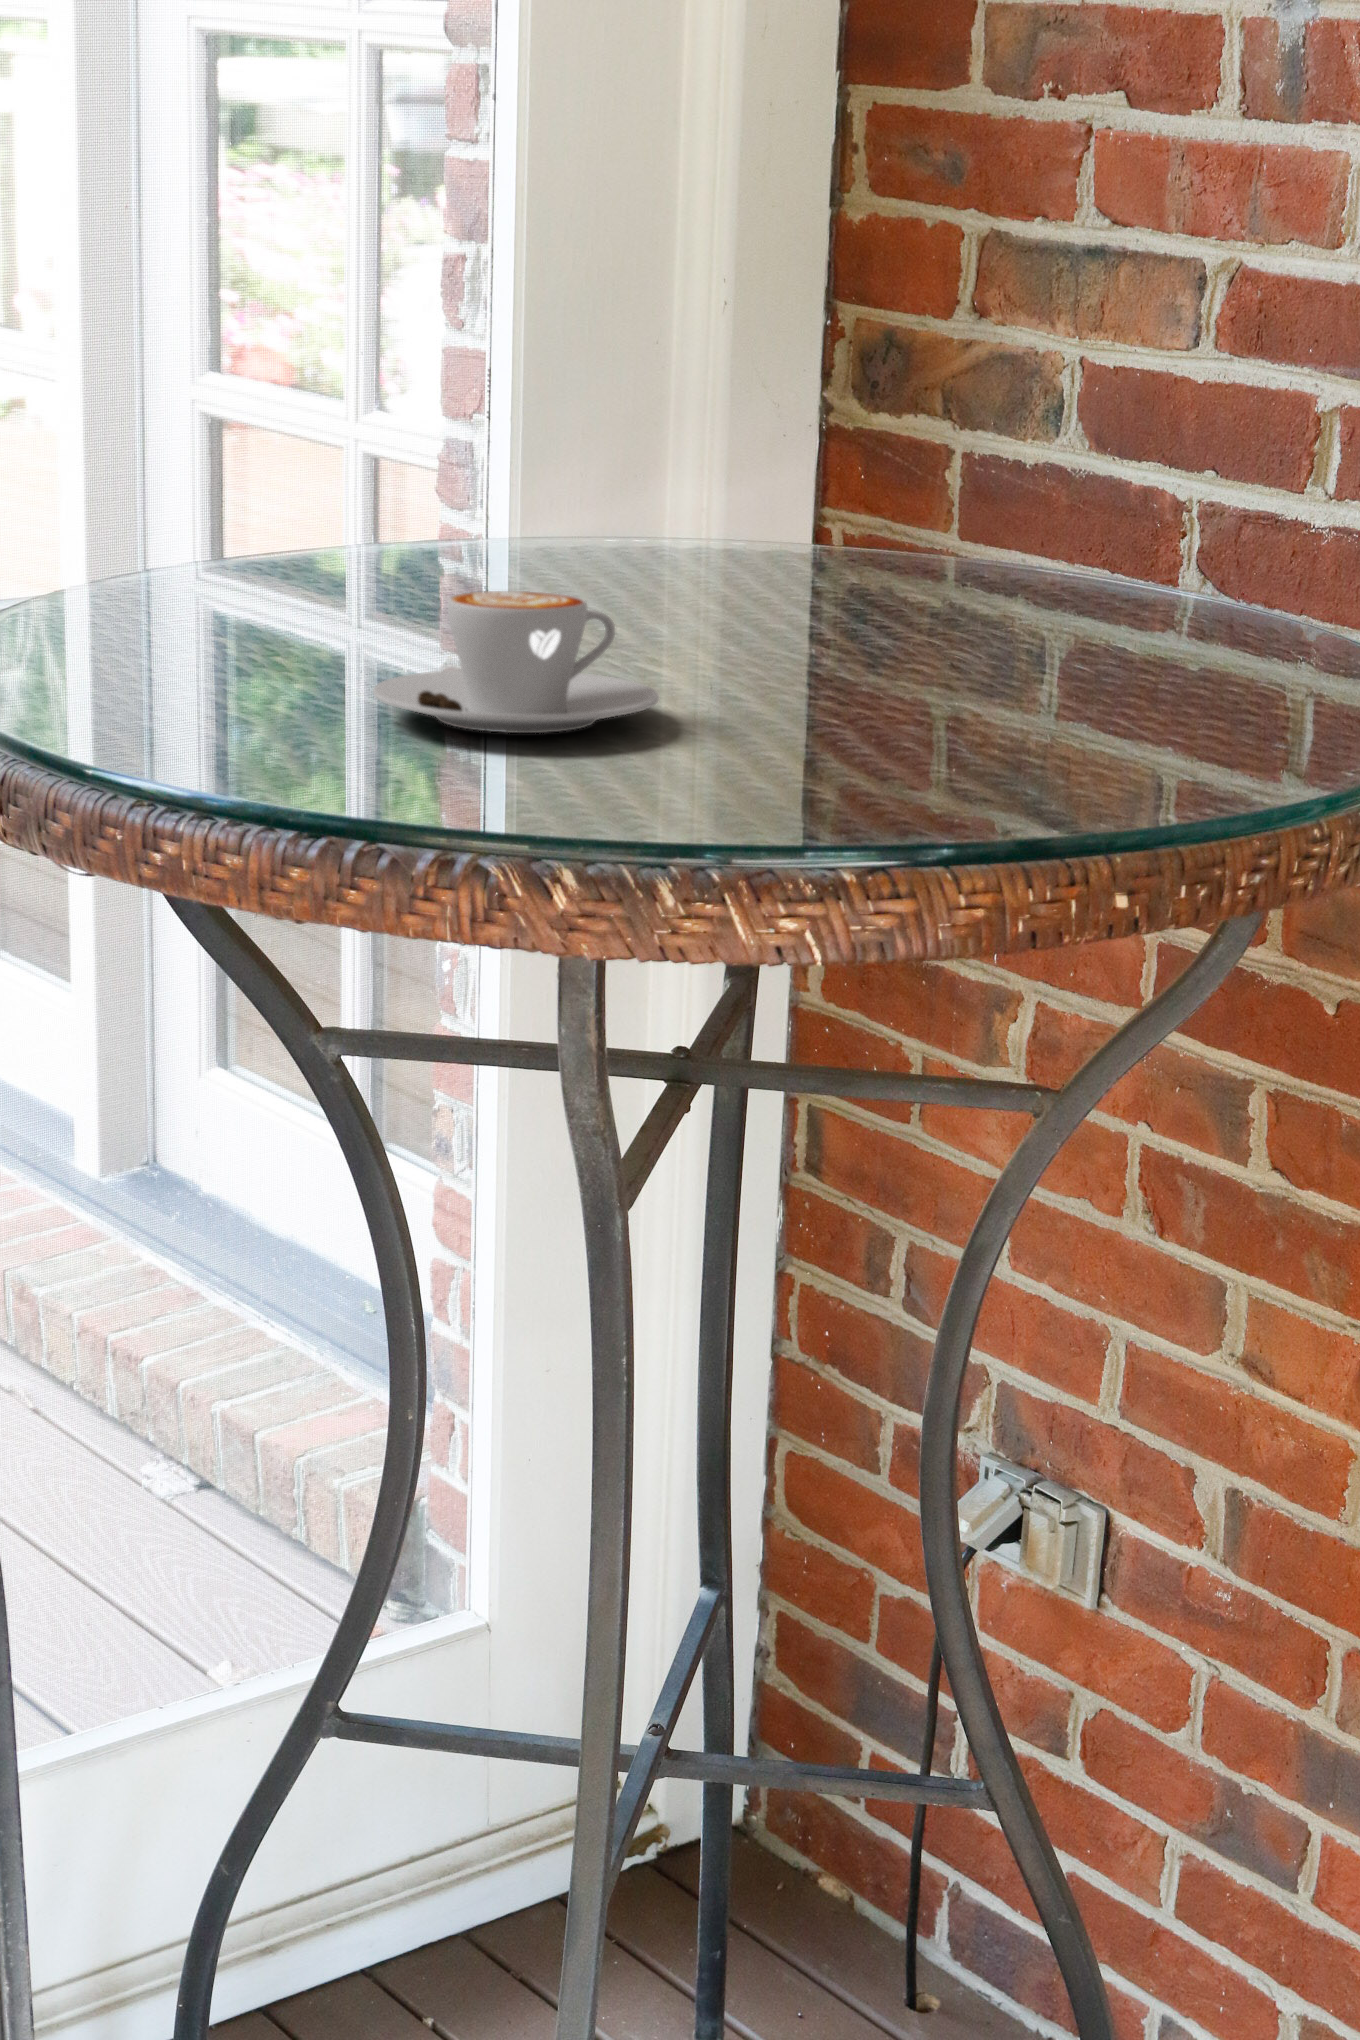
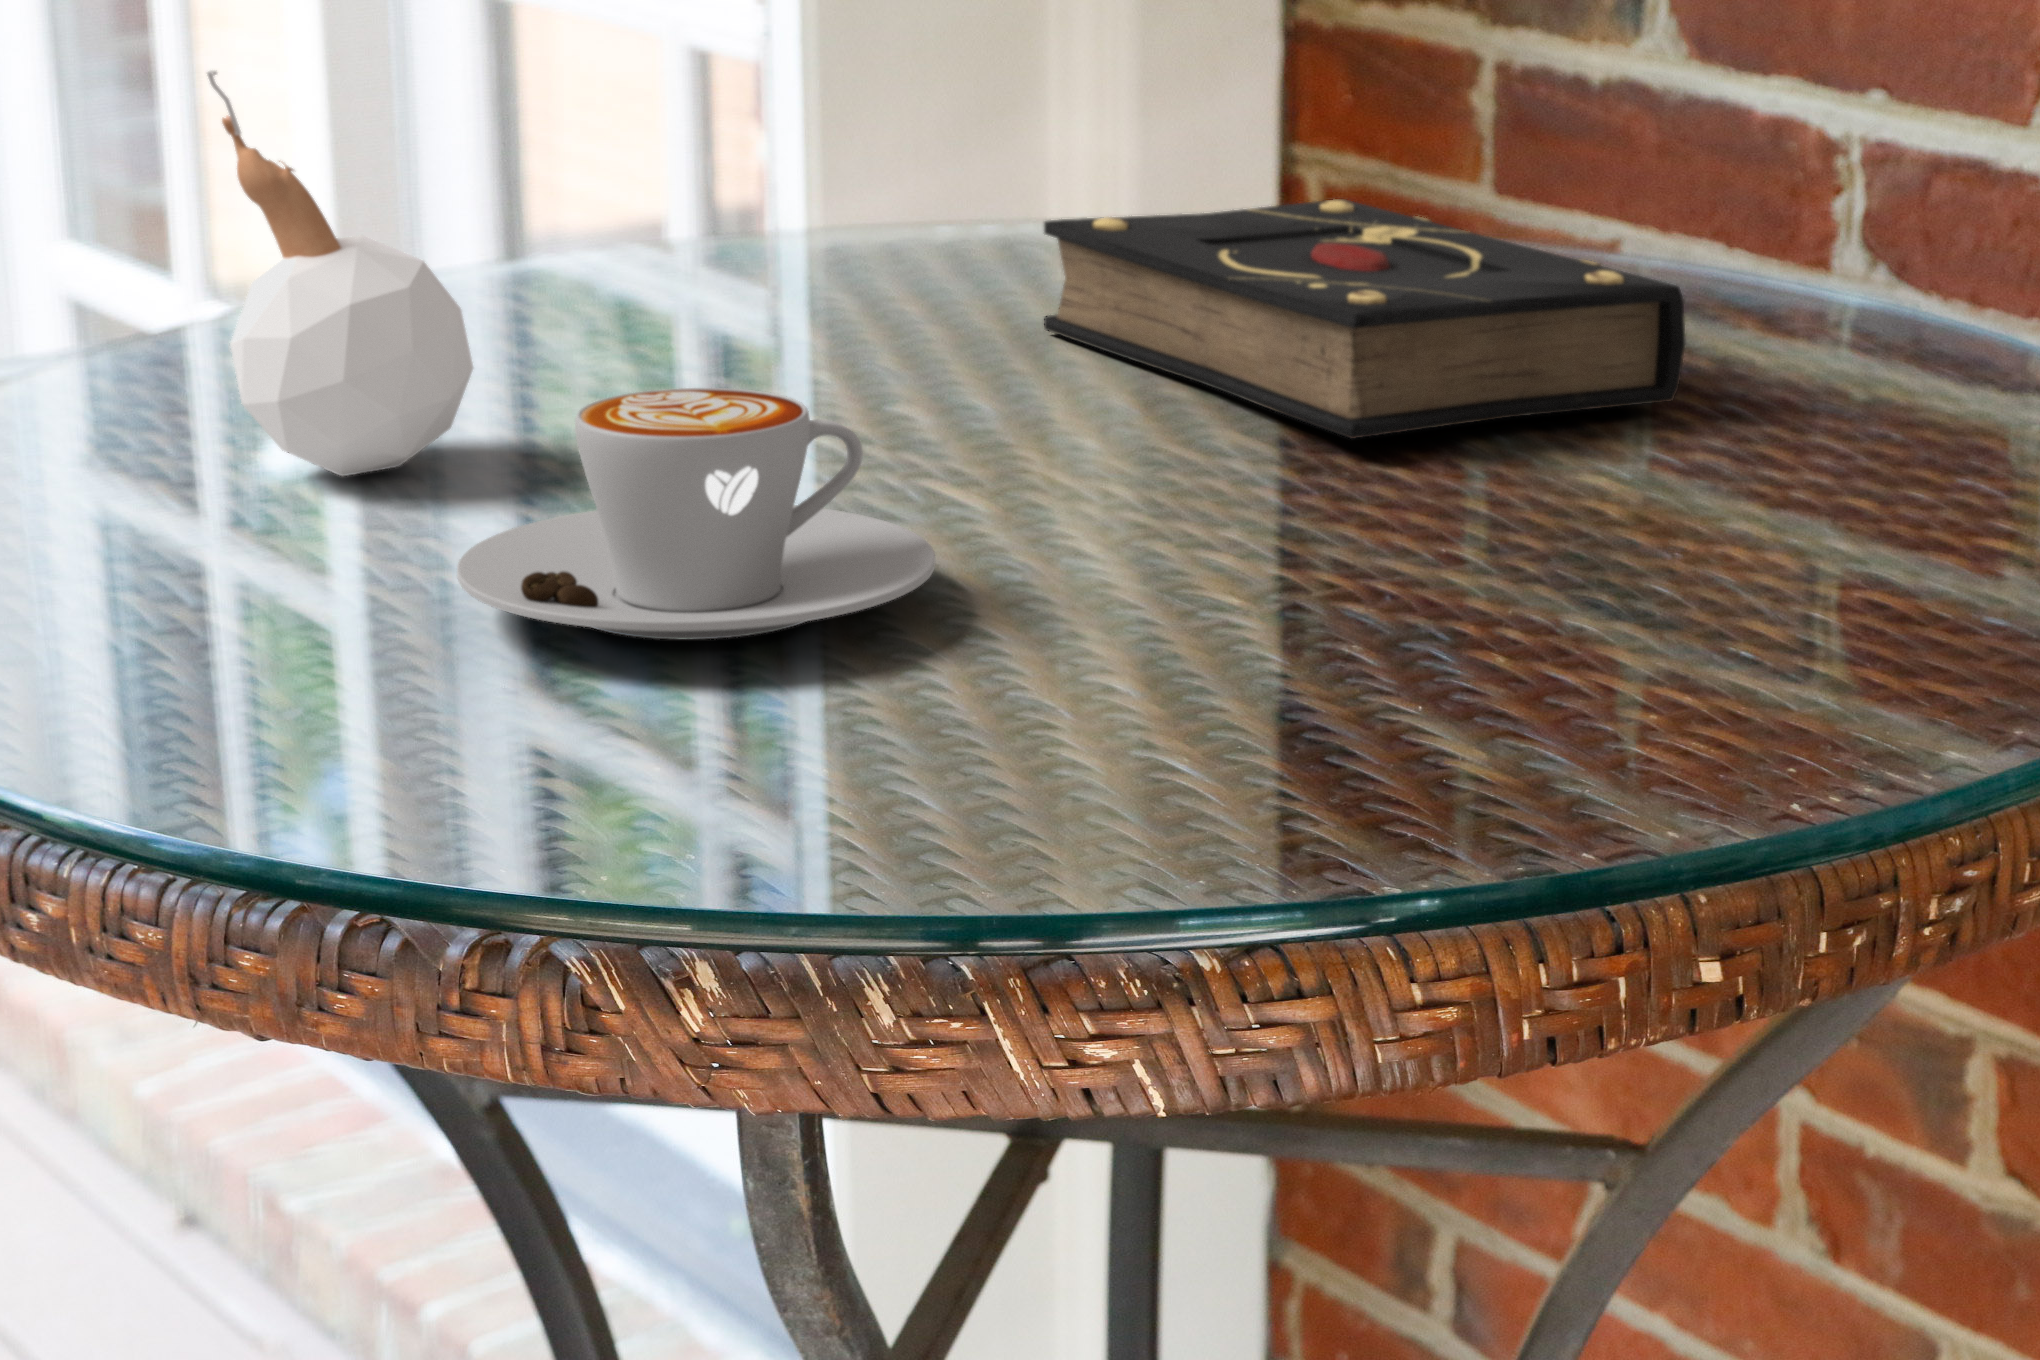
candle: none [201,400,357,658] -> present [207,70,473,476]
book: none [688,529,1093,652] -> present [1044,199,1685,438]

